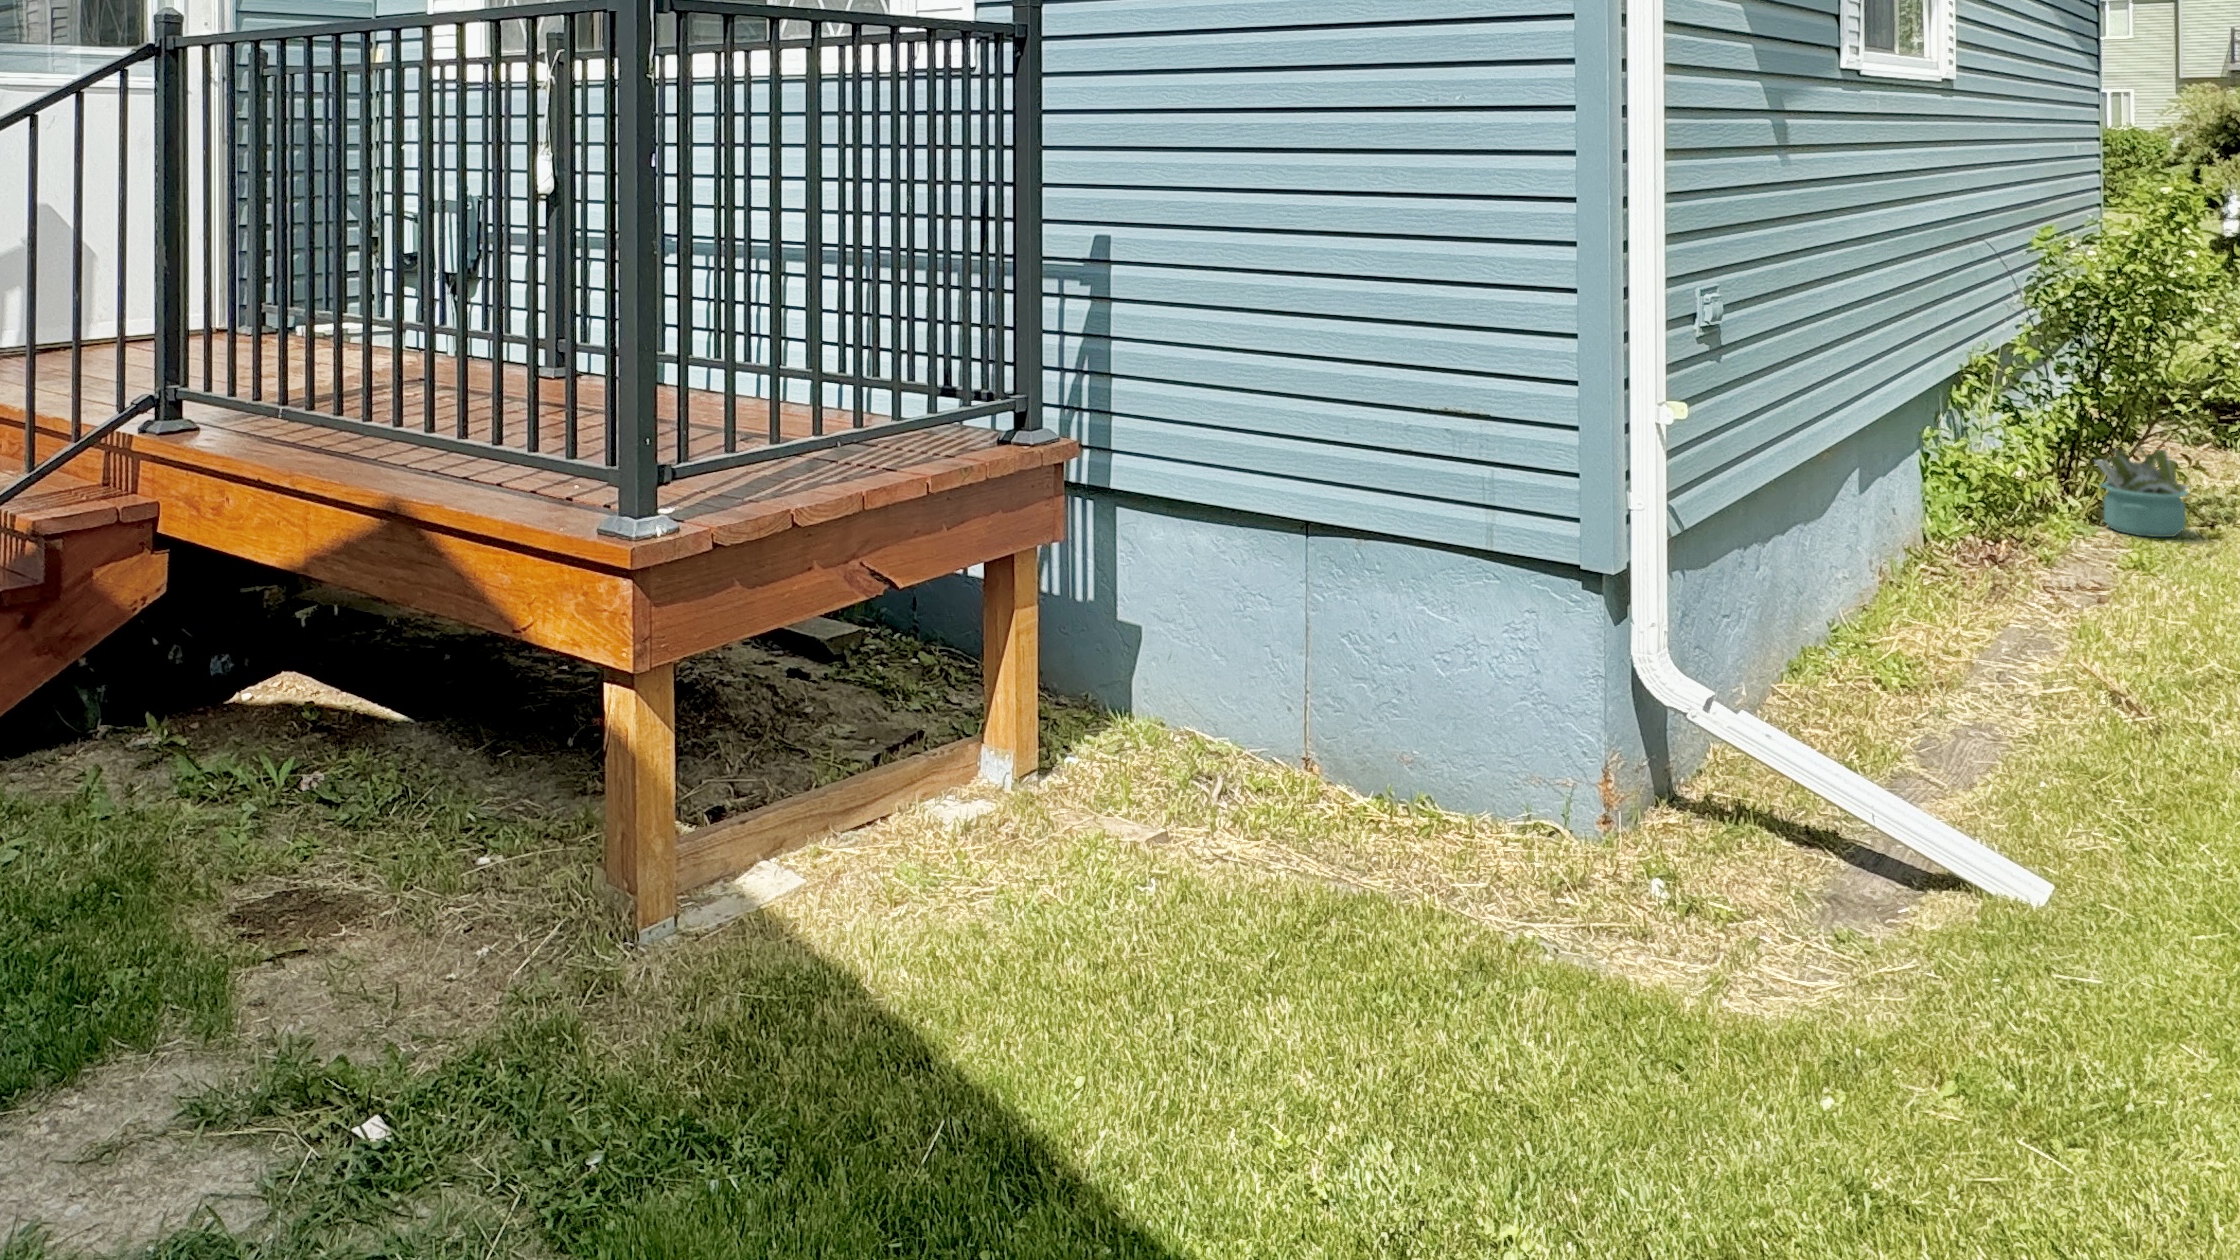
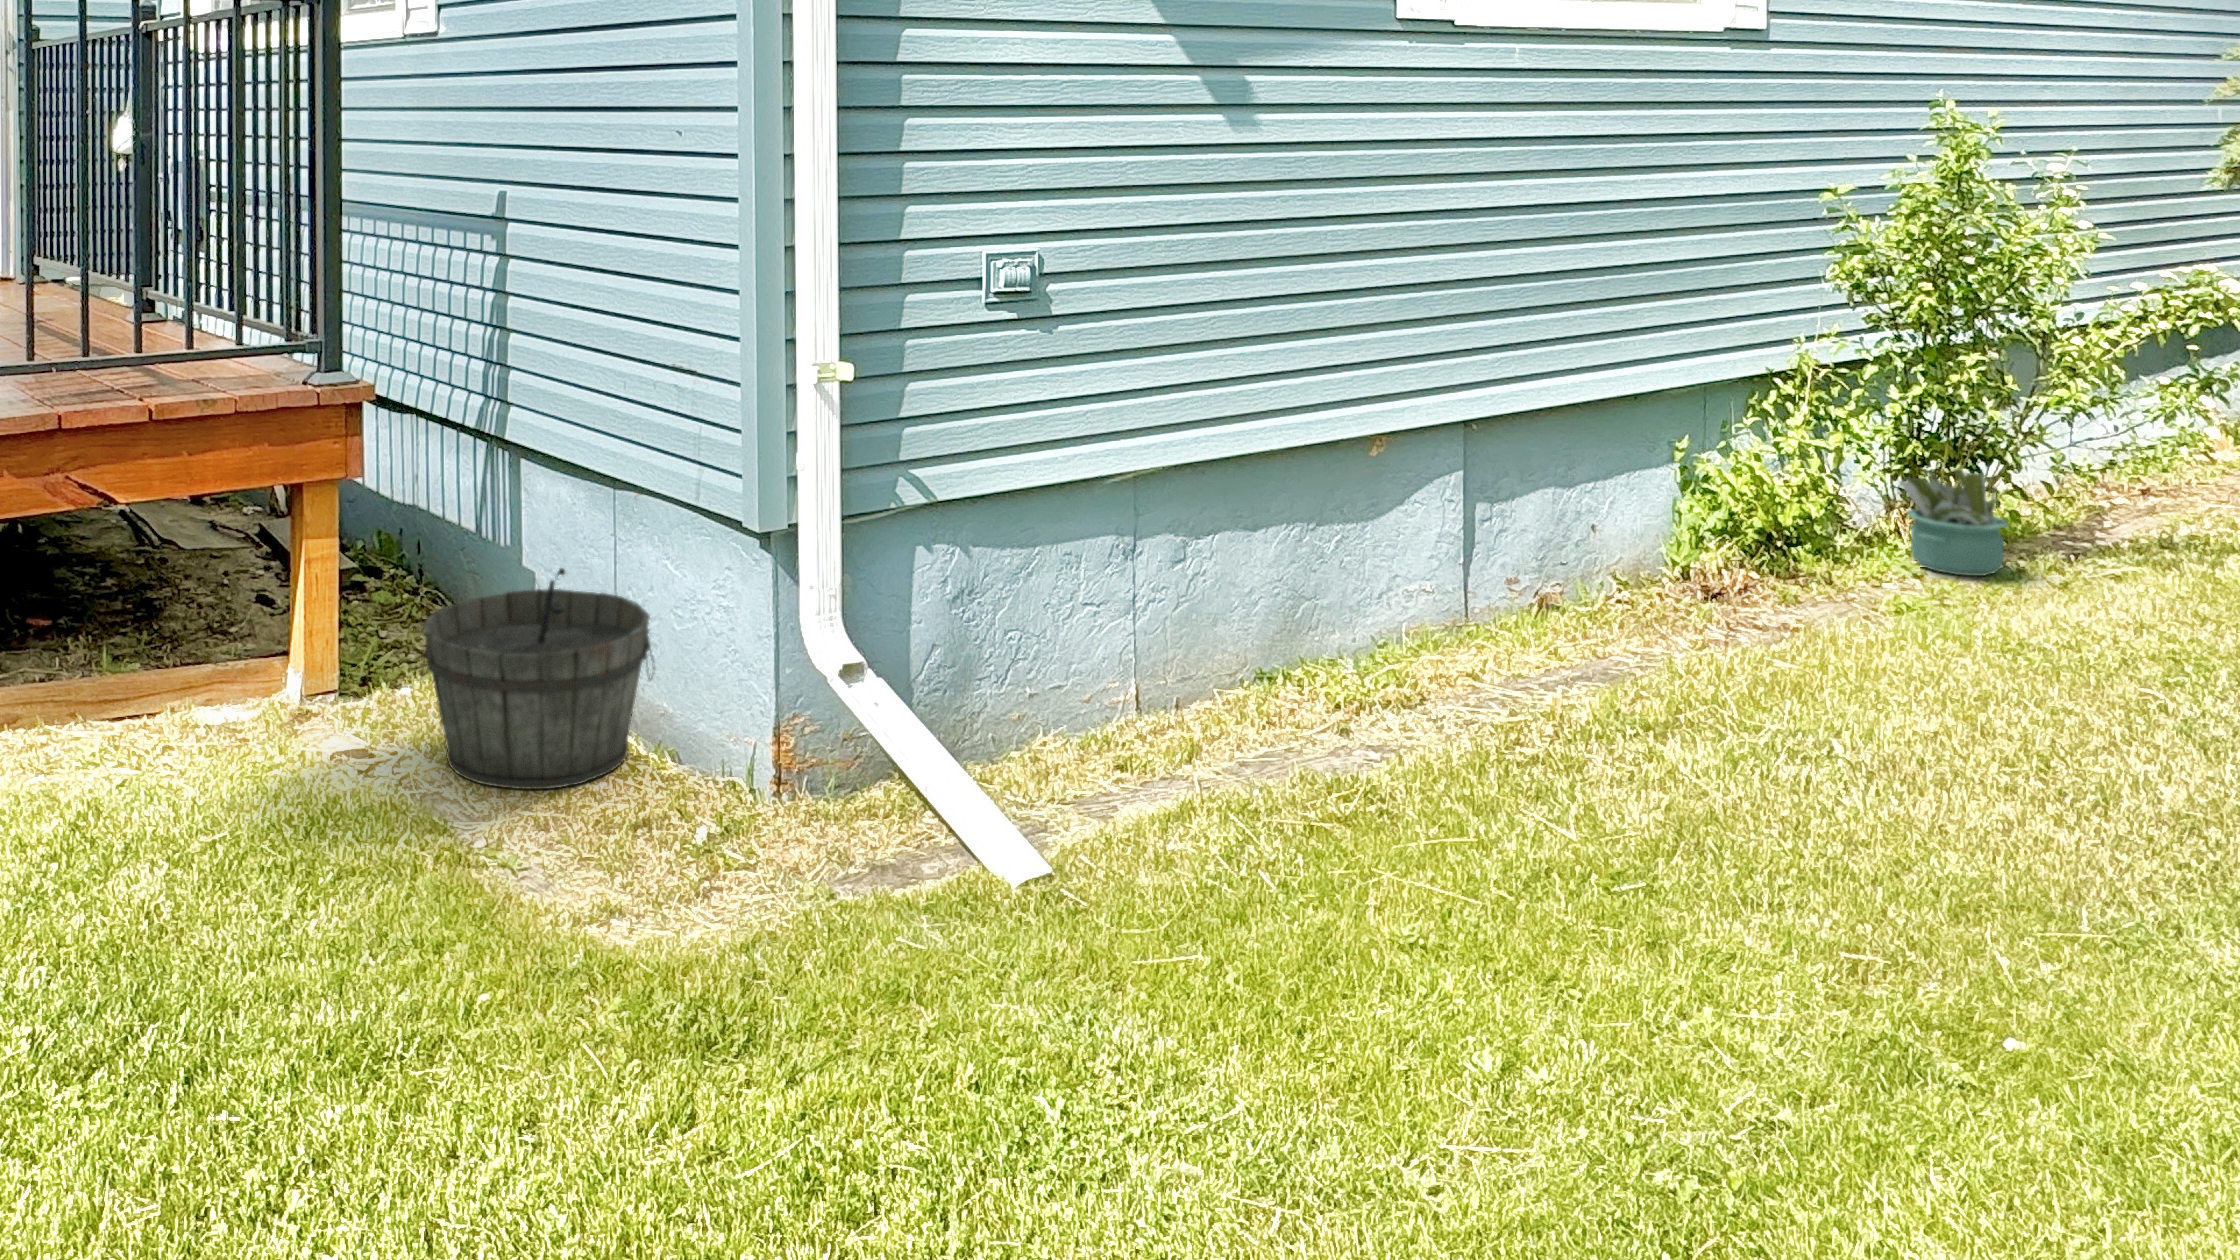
wooden bucket: none [1205,609,1444,844] -> present [420,568,653,789]

